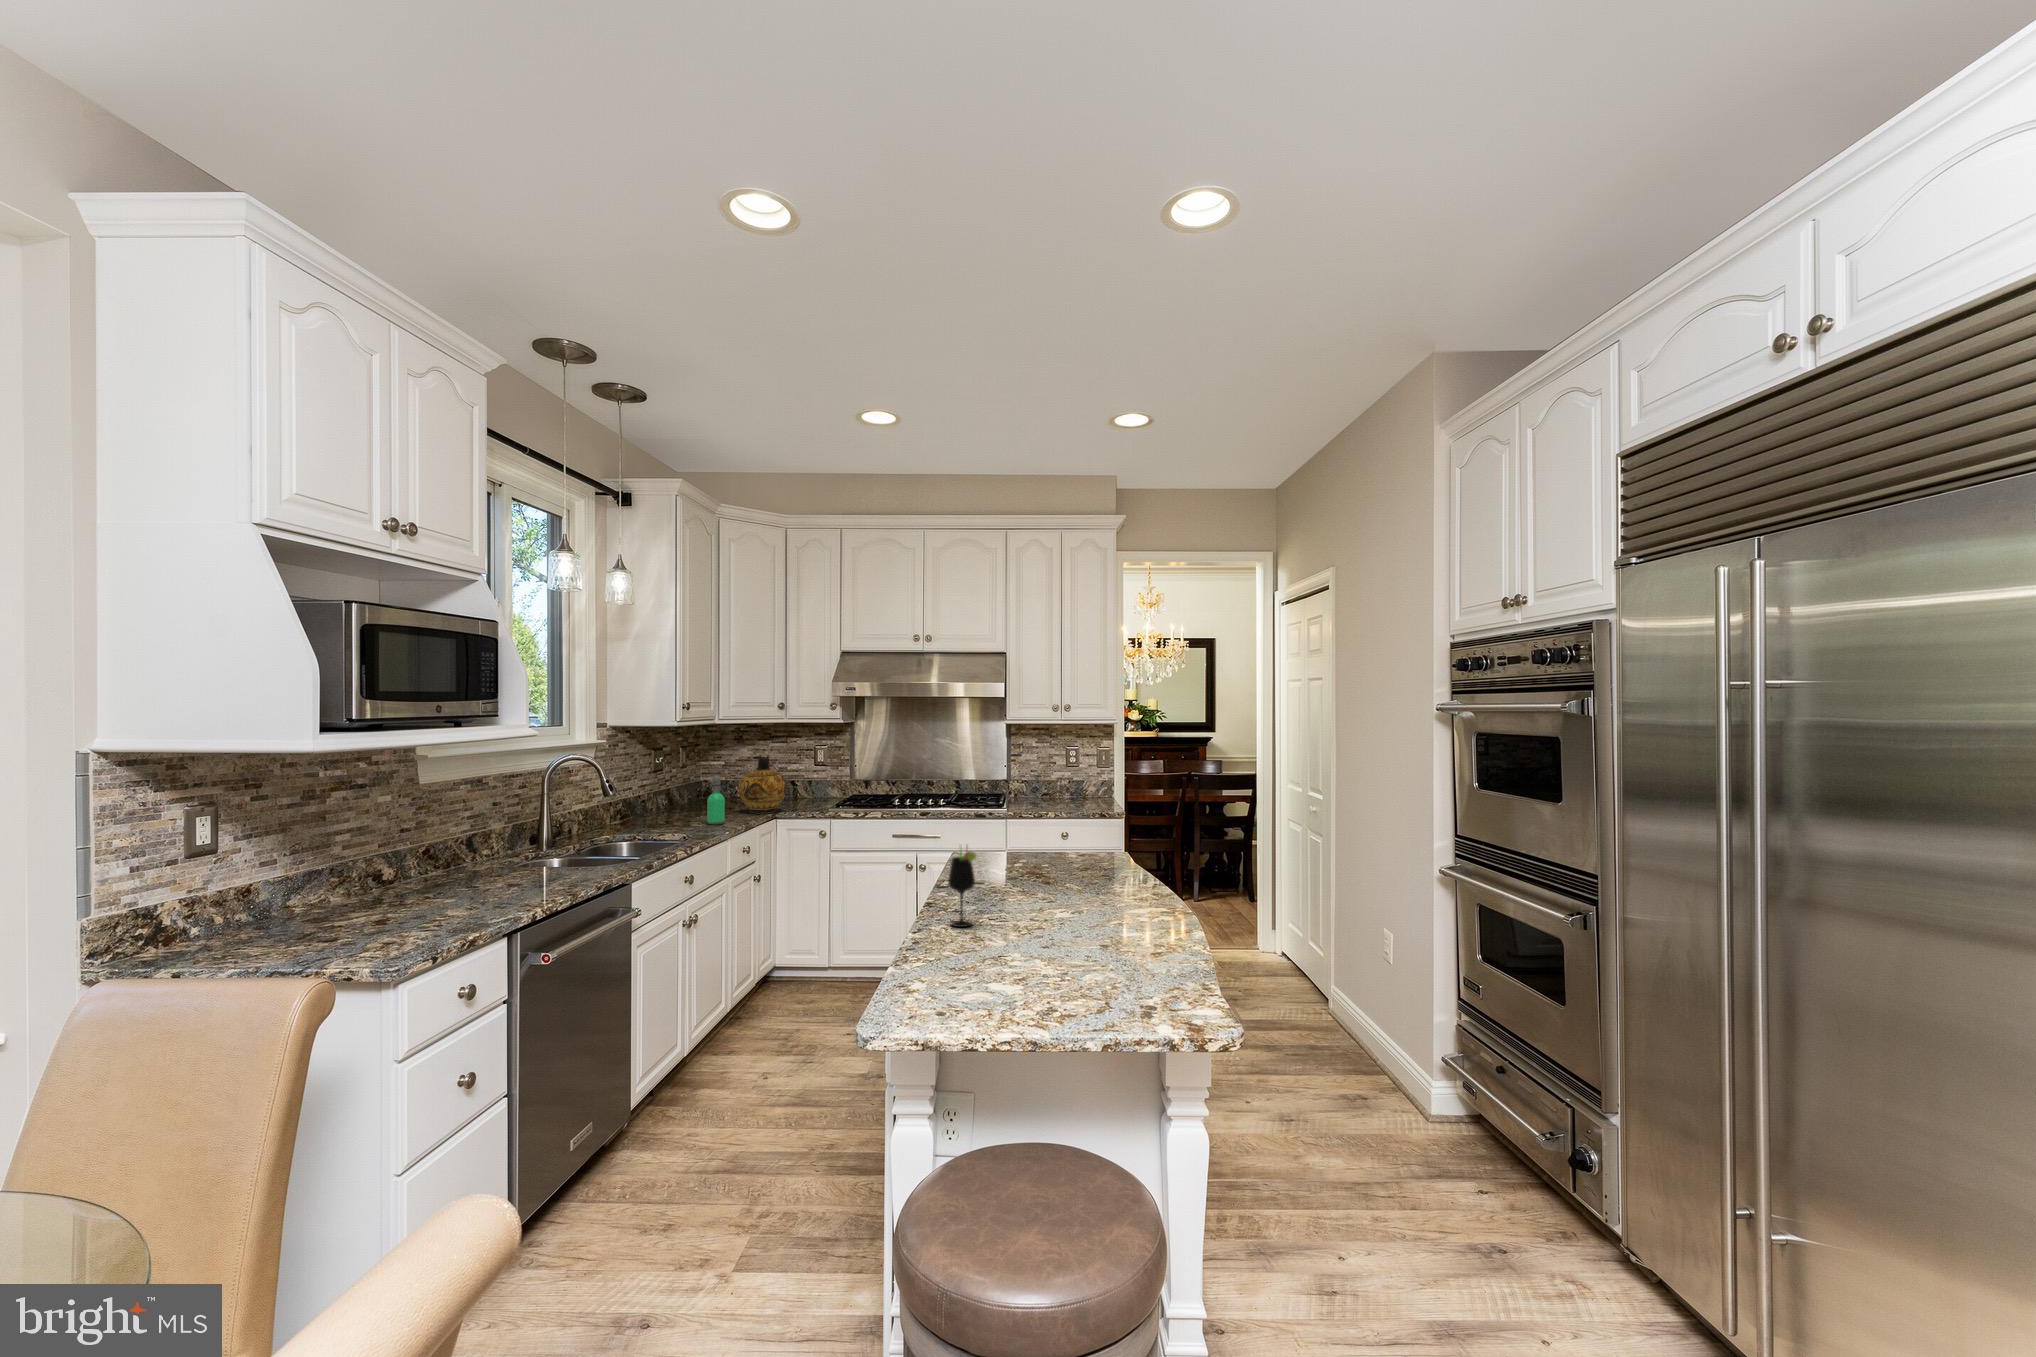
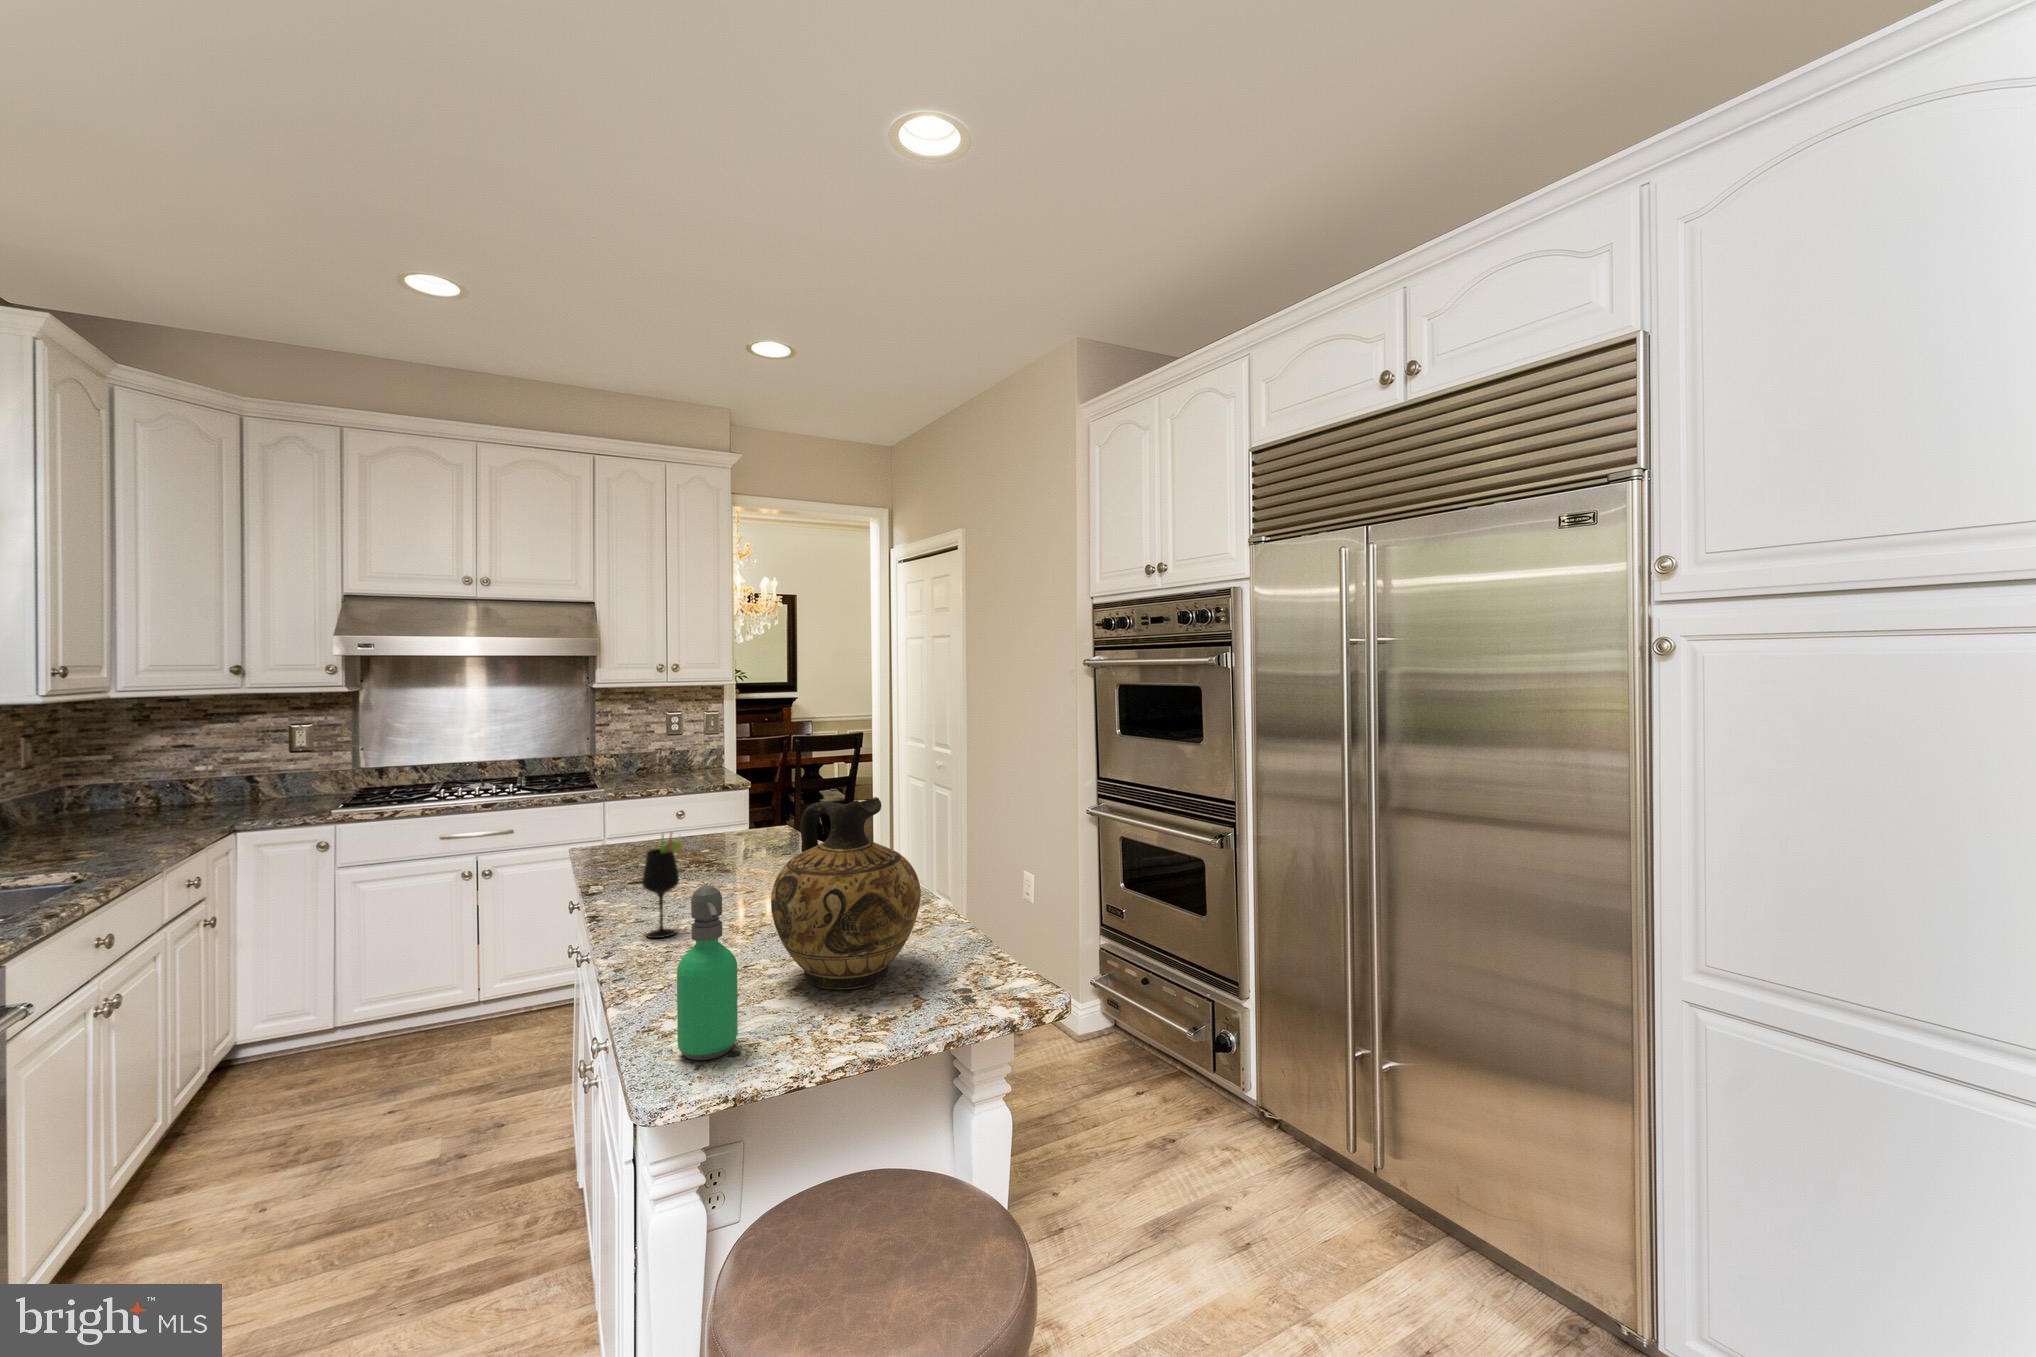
ceramic jug: present [739,755,787,814] -> present [771,797,921,989]
soap dispenser: present [707,776,725,825] -> present [677,886,738,1060]

